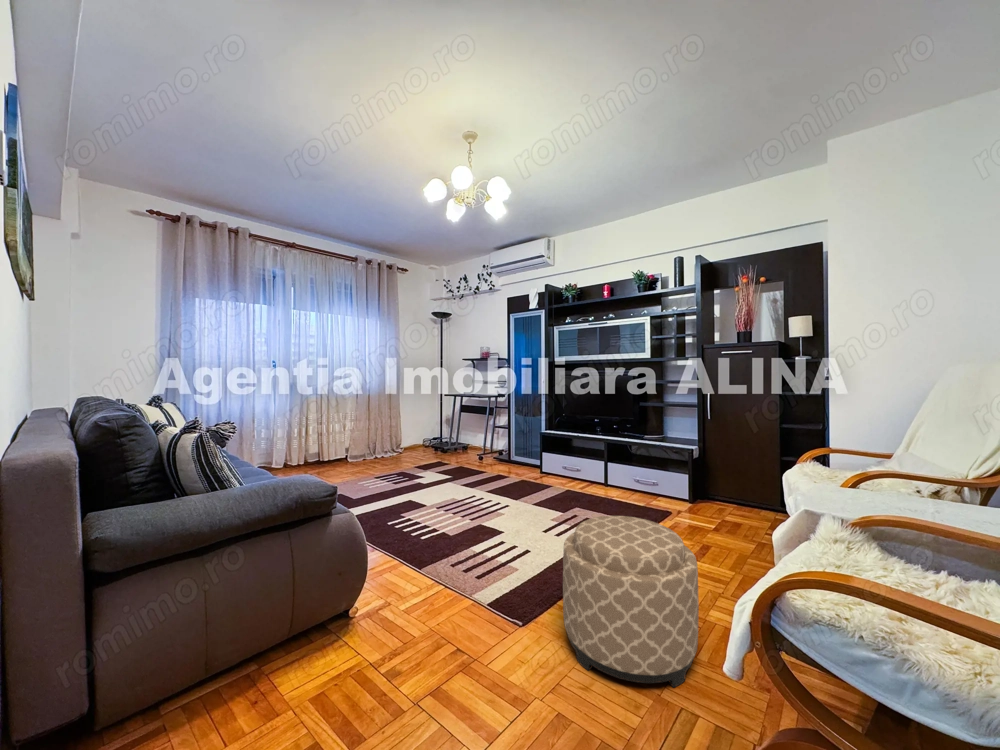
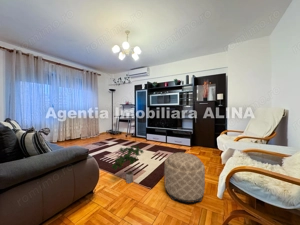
potted plant: none [405,484,505,601] -> present [112,145,143,183]

